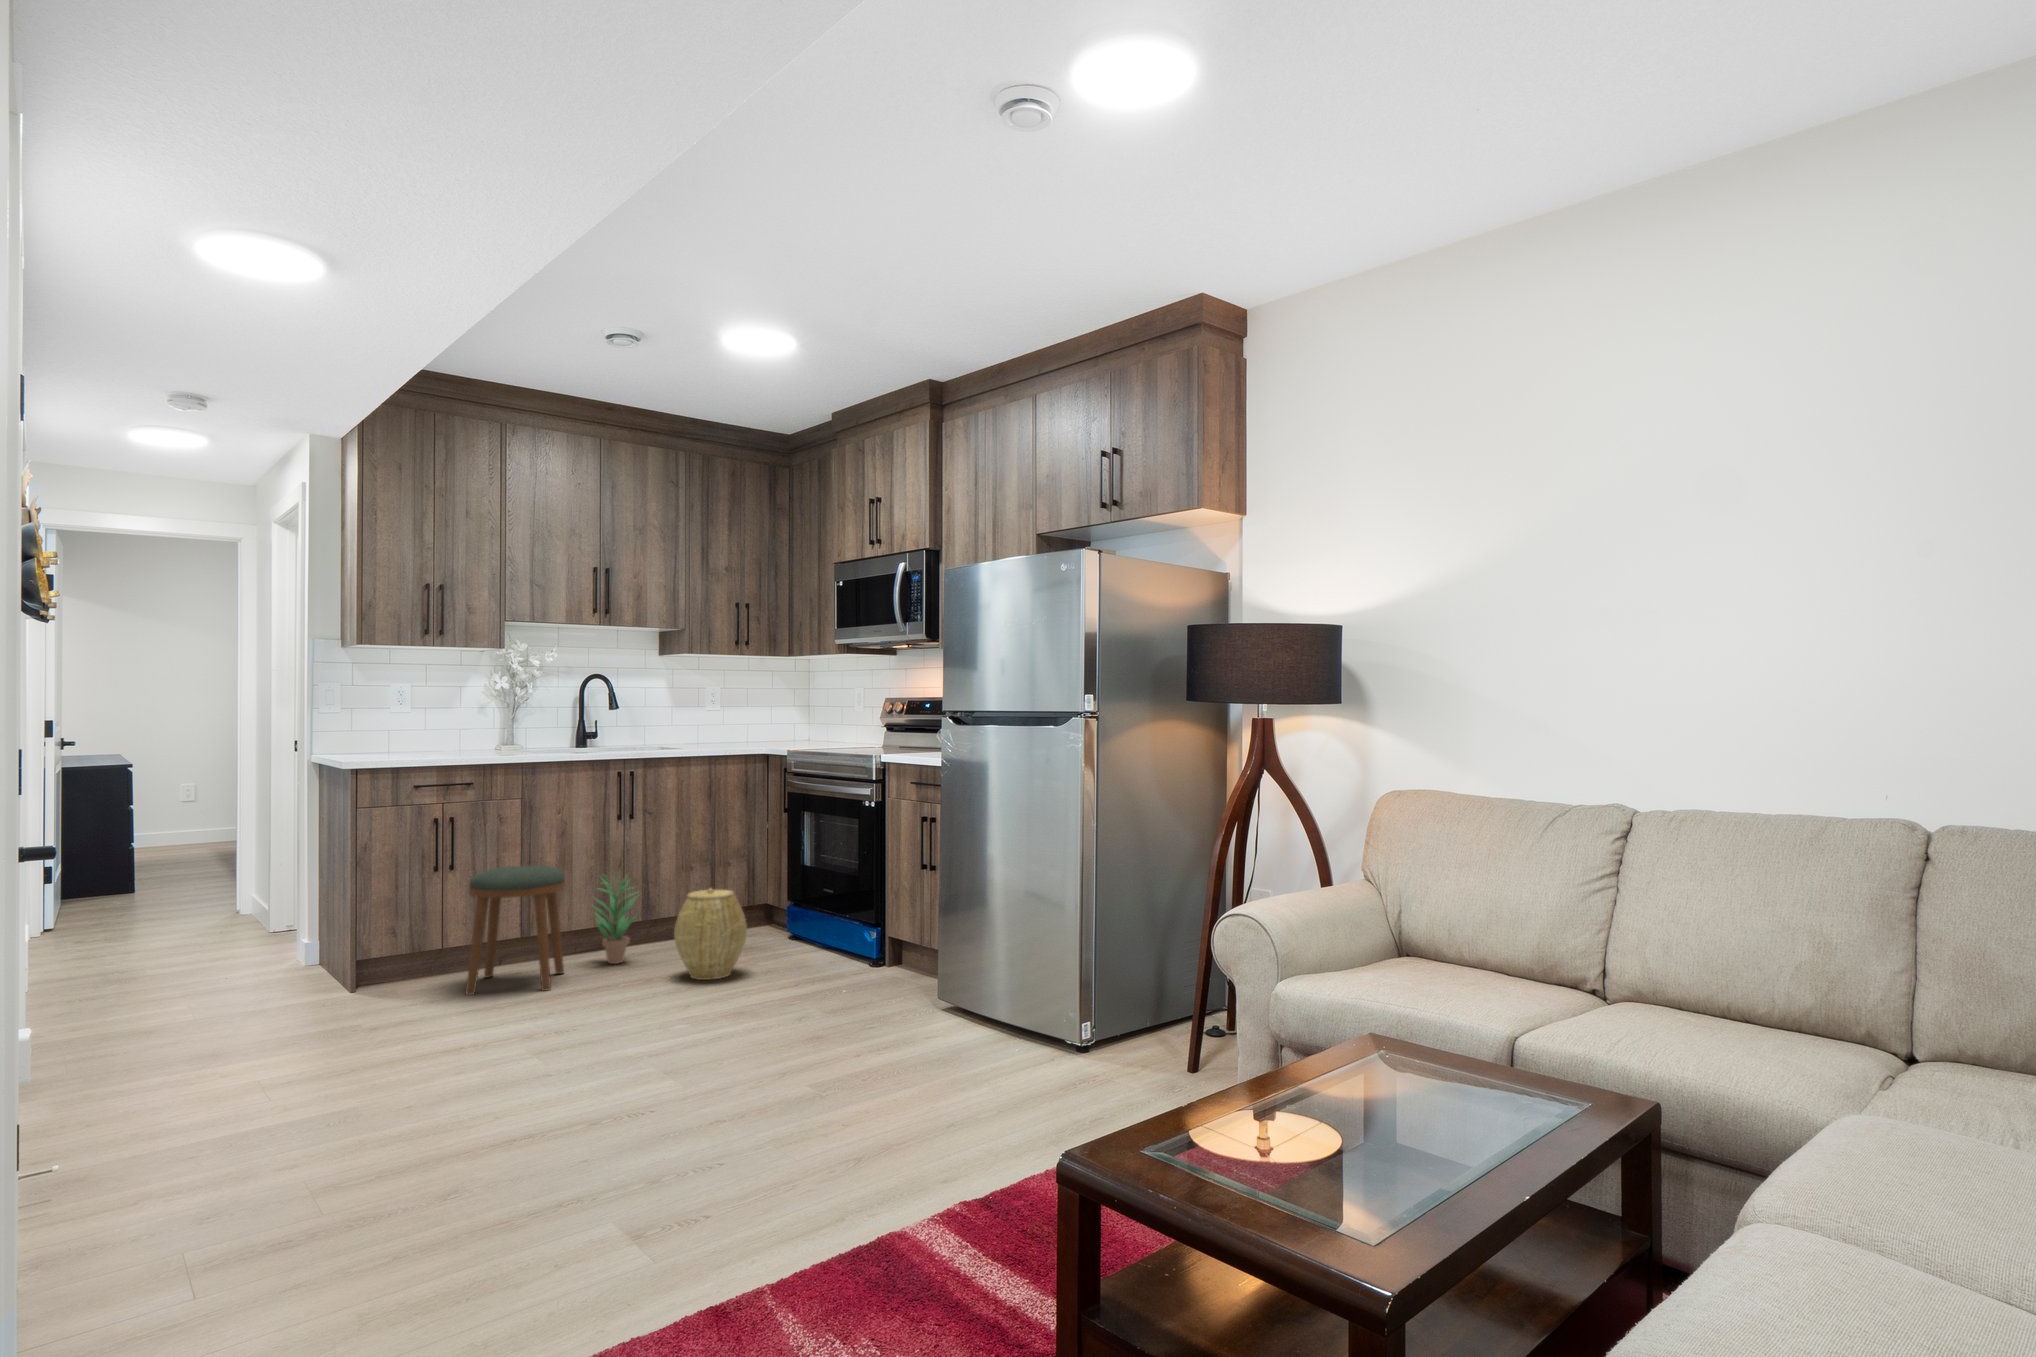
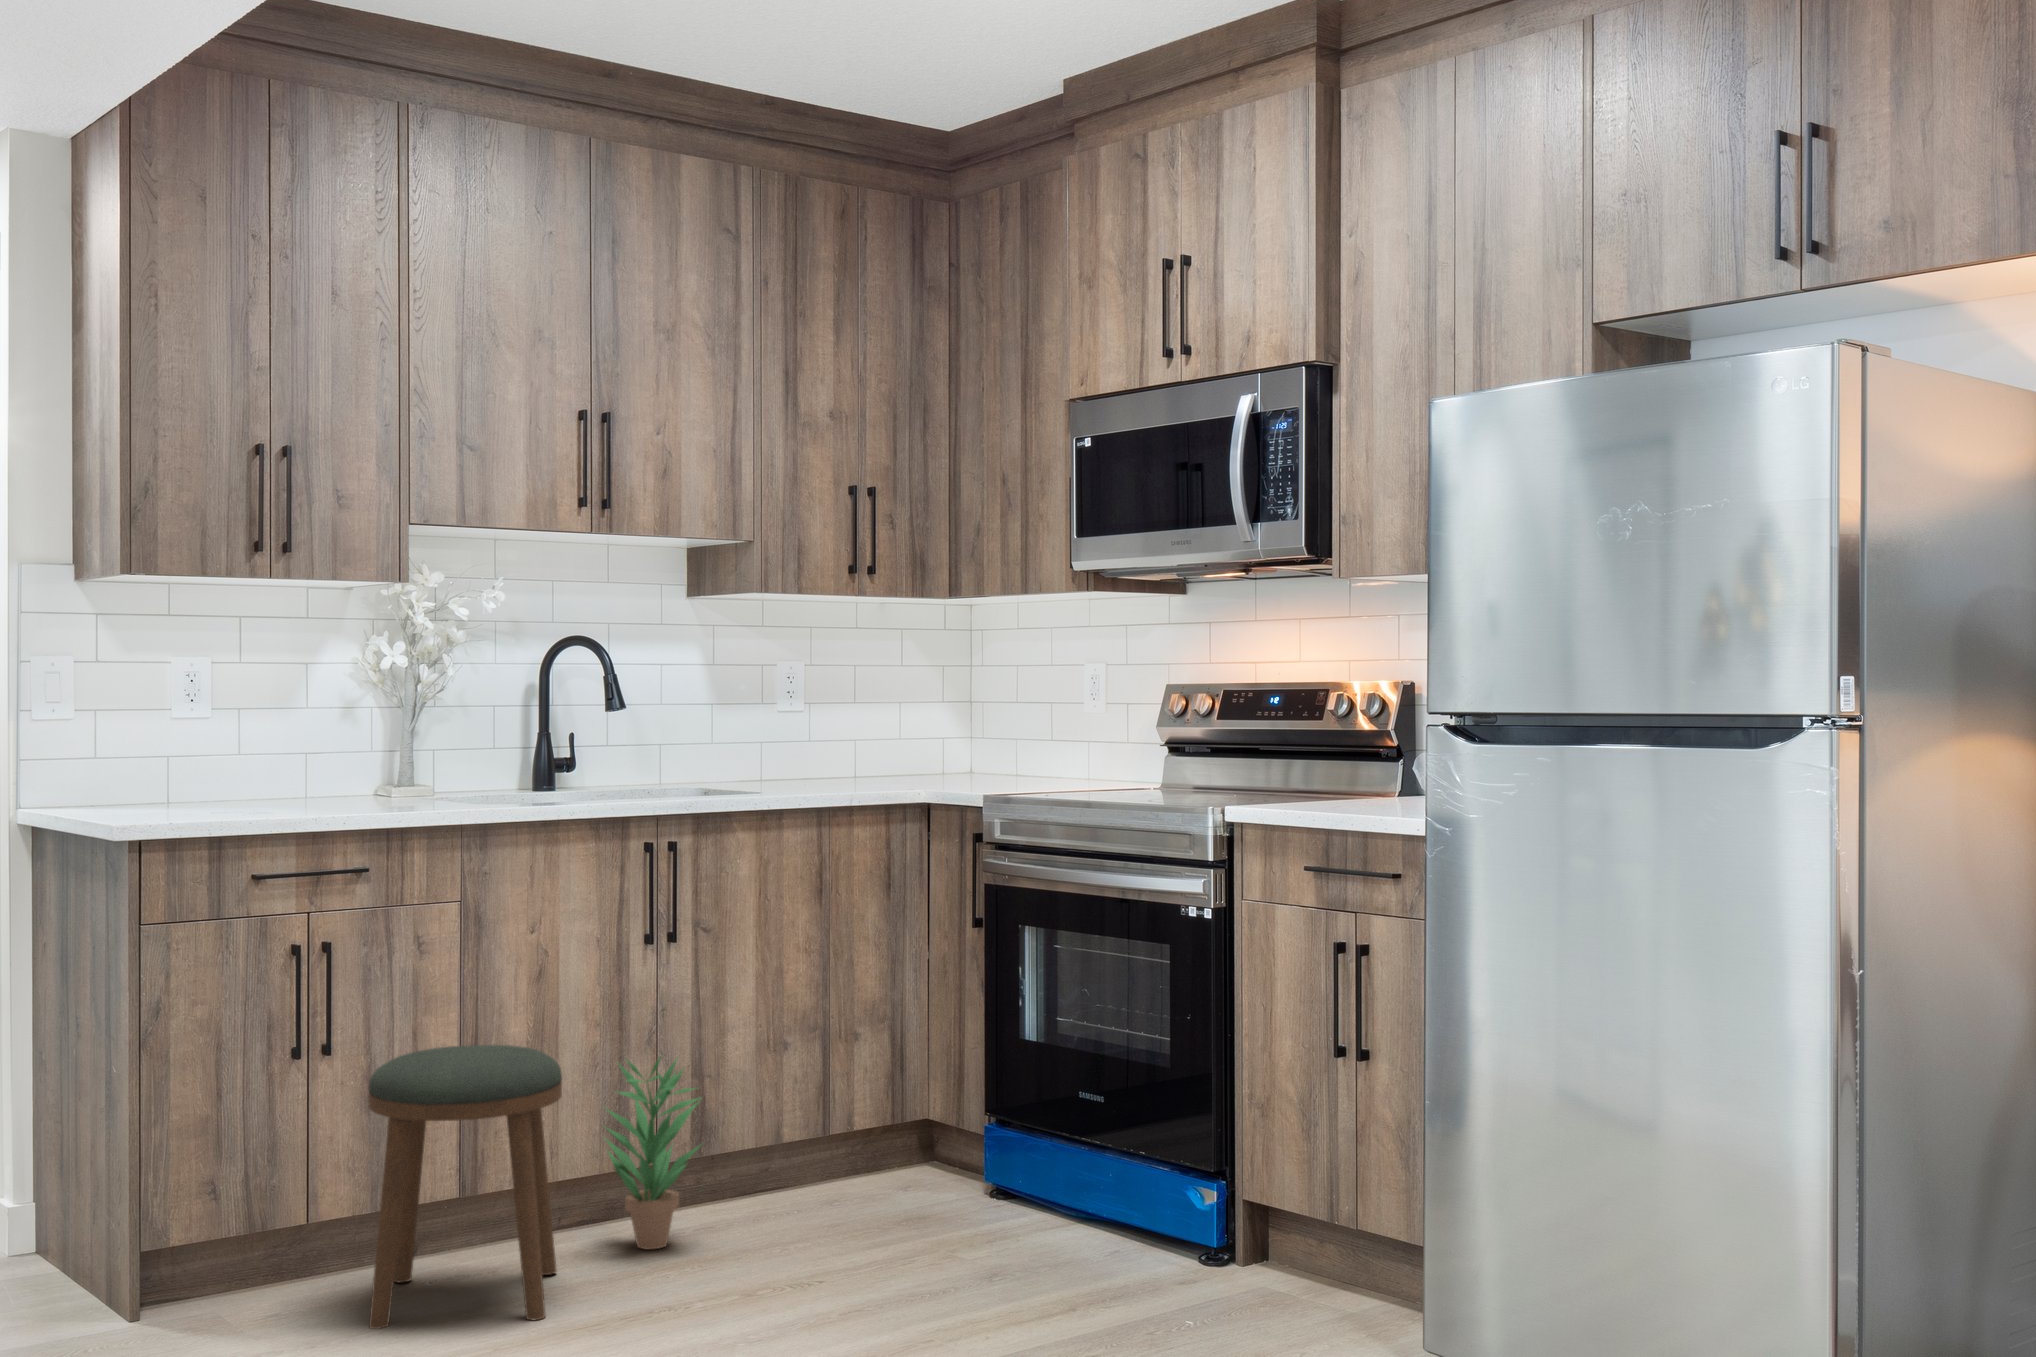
woven basket: present [674,889,747,980] -> none [793,1097,944,1296]

